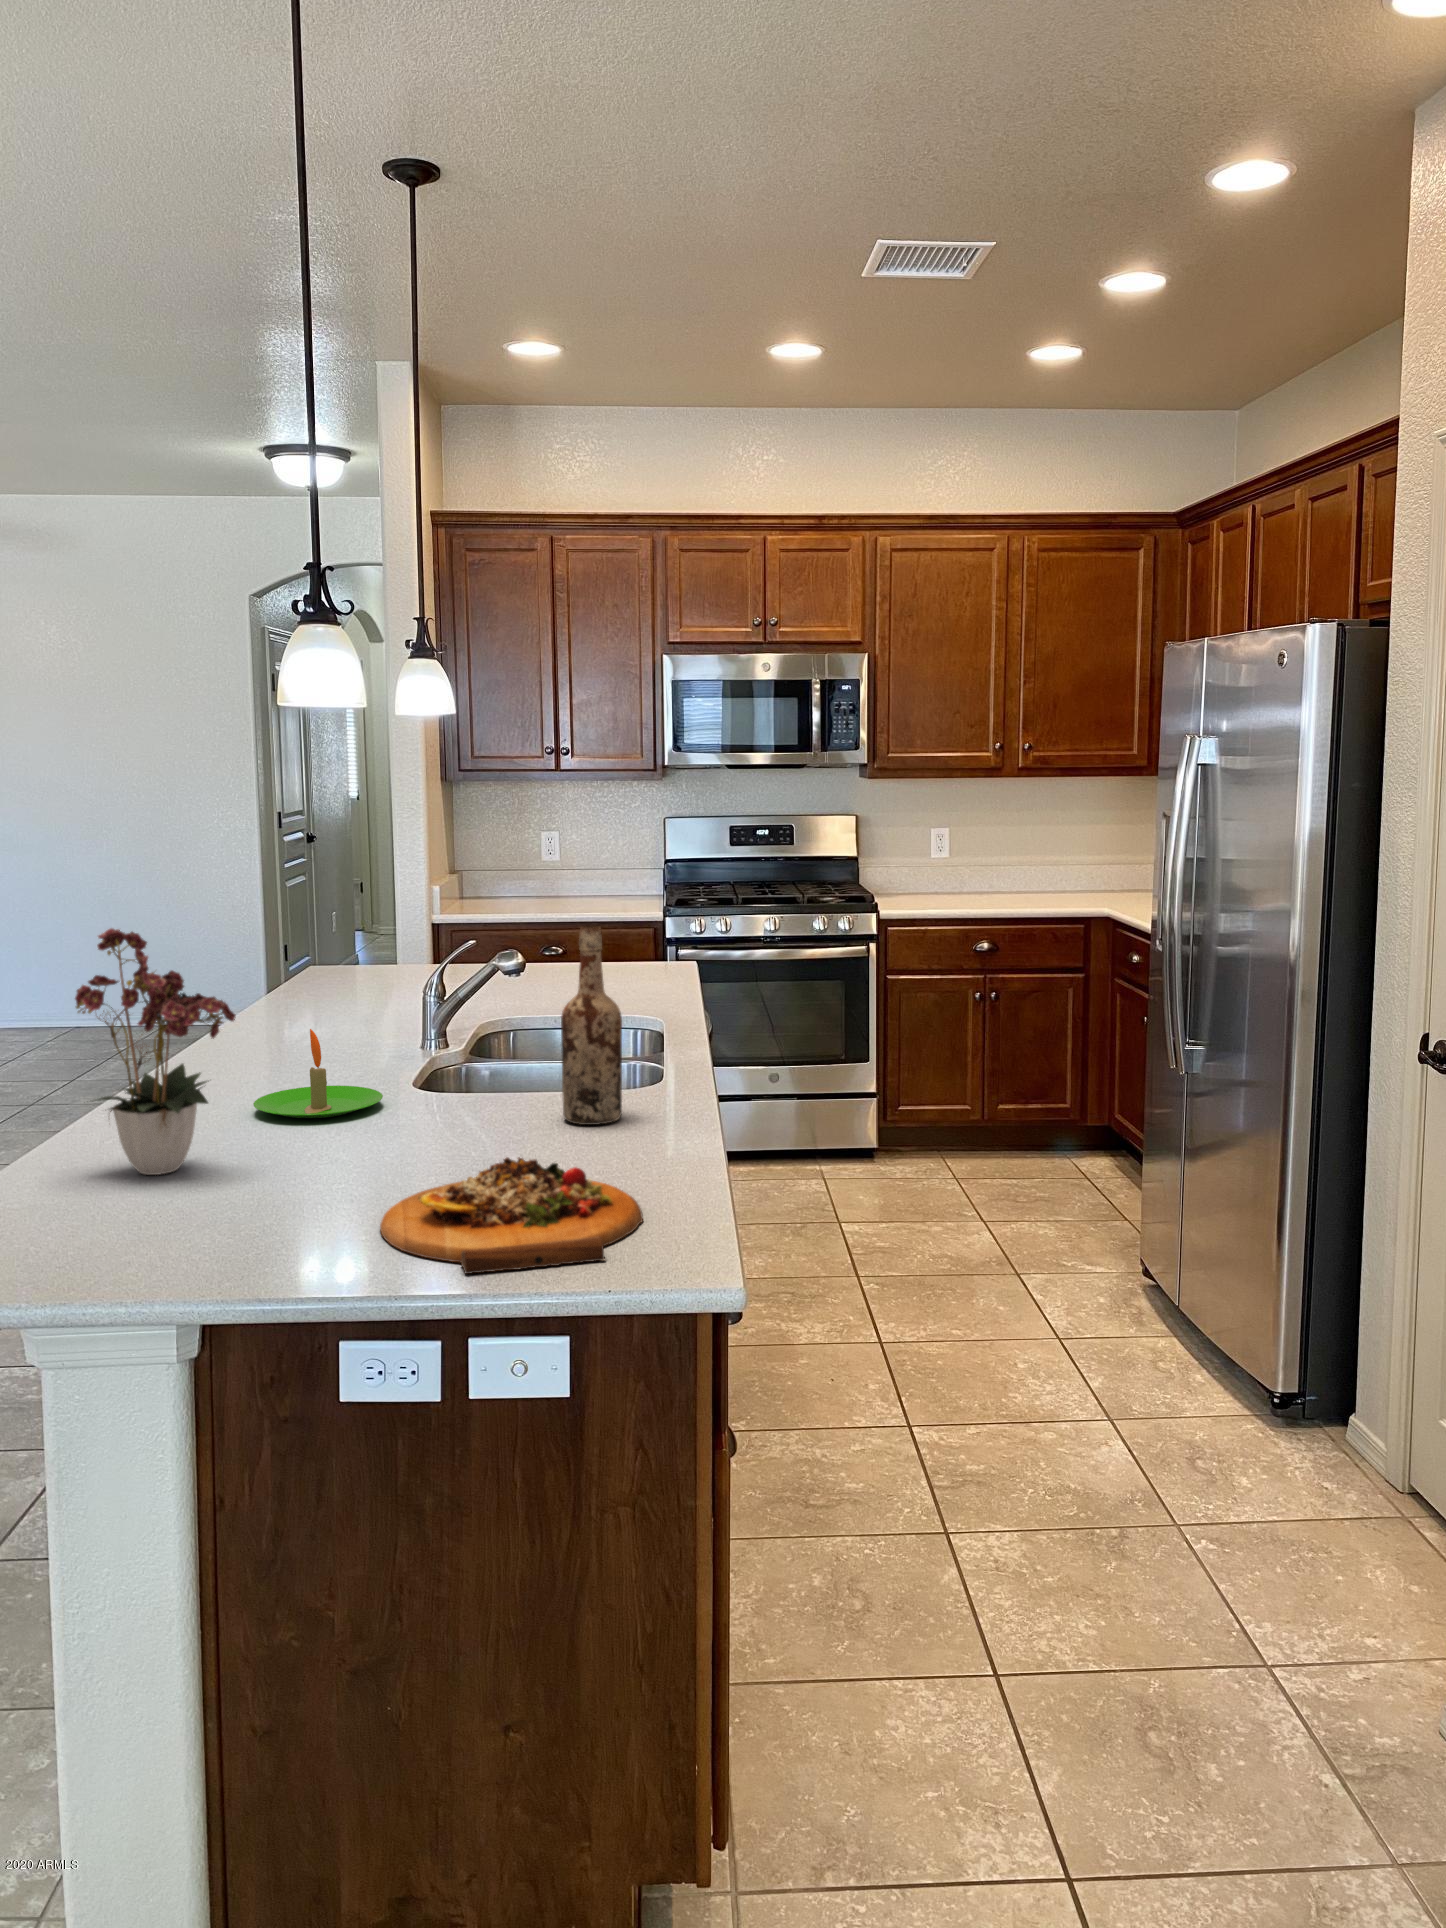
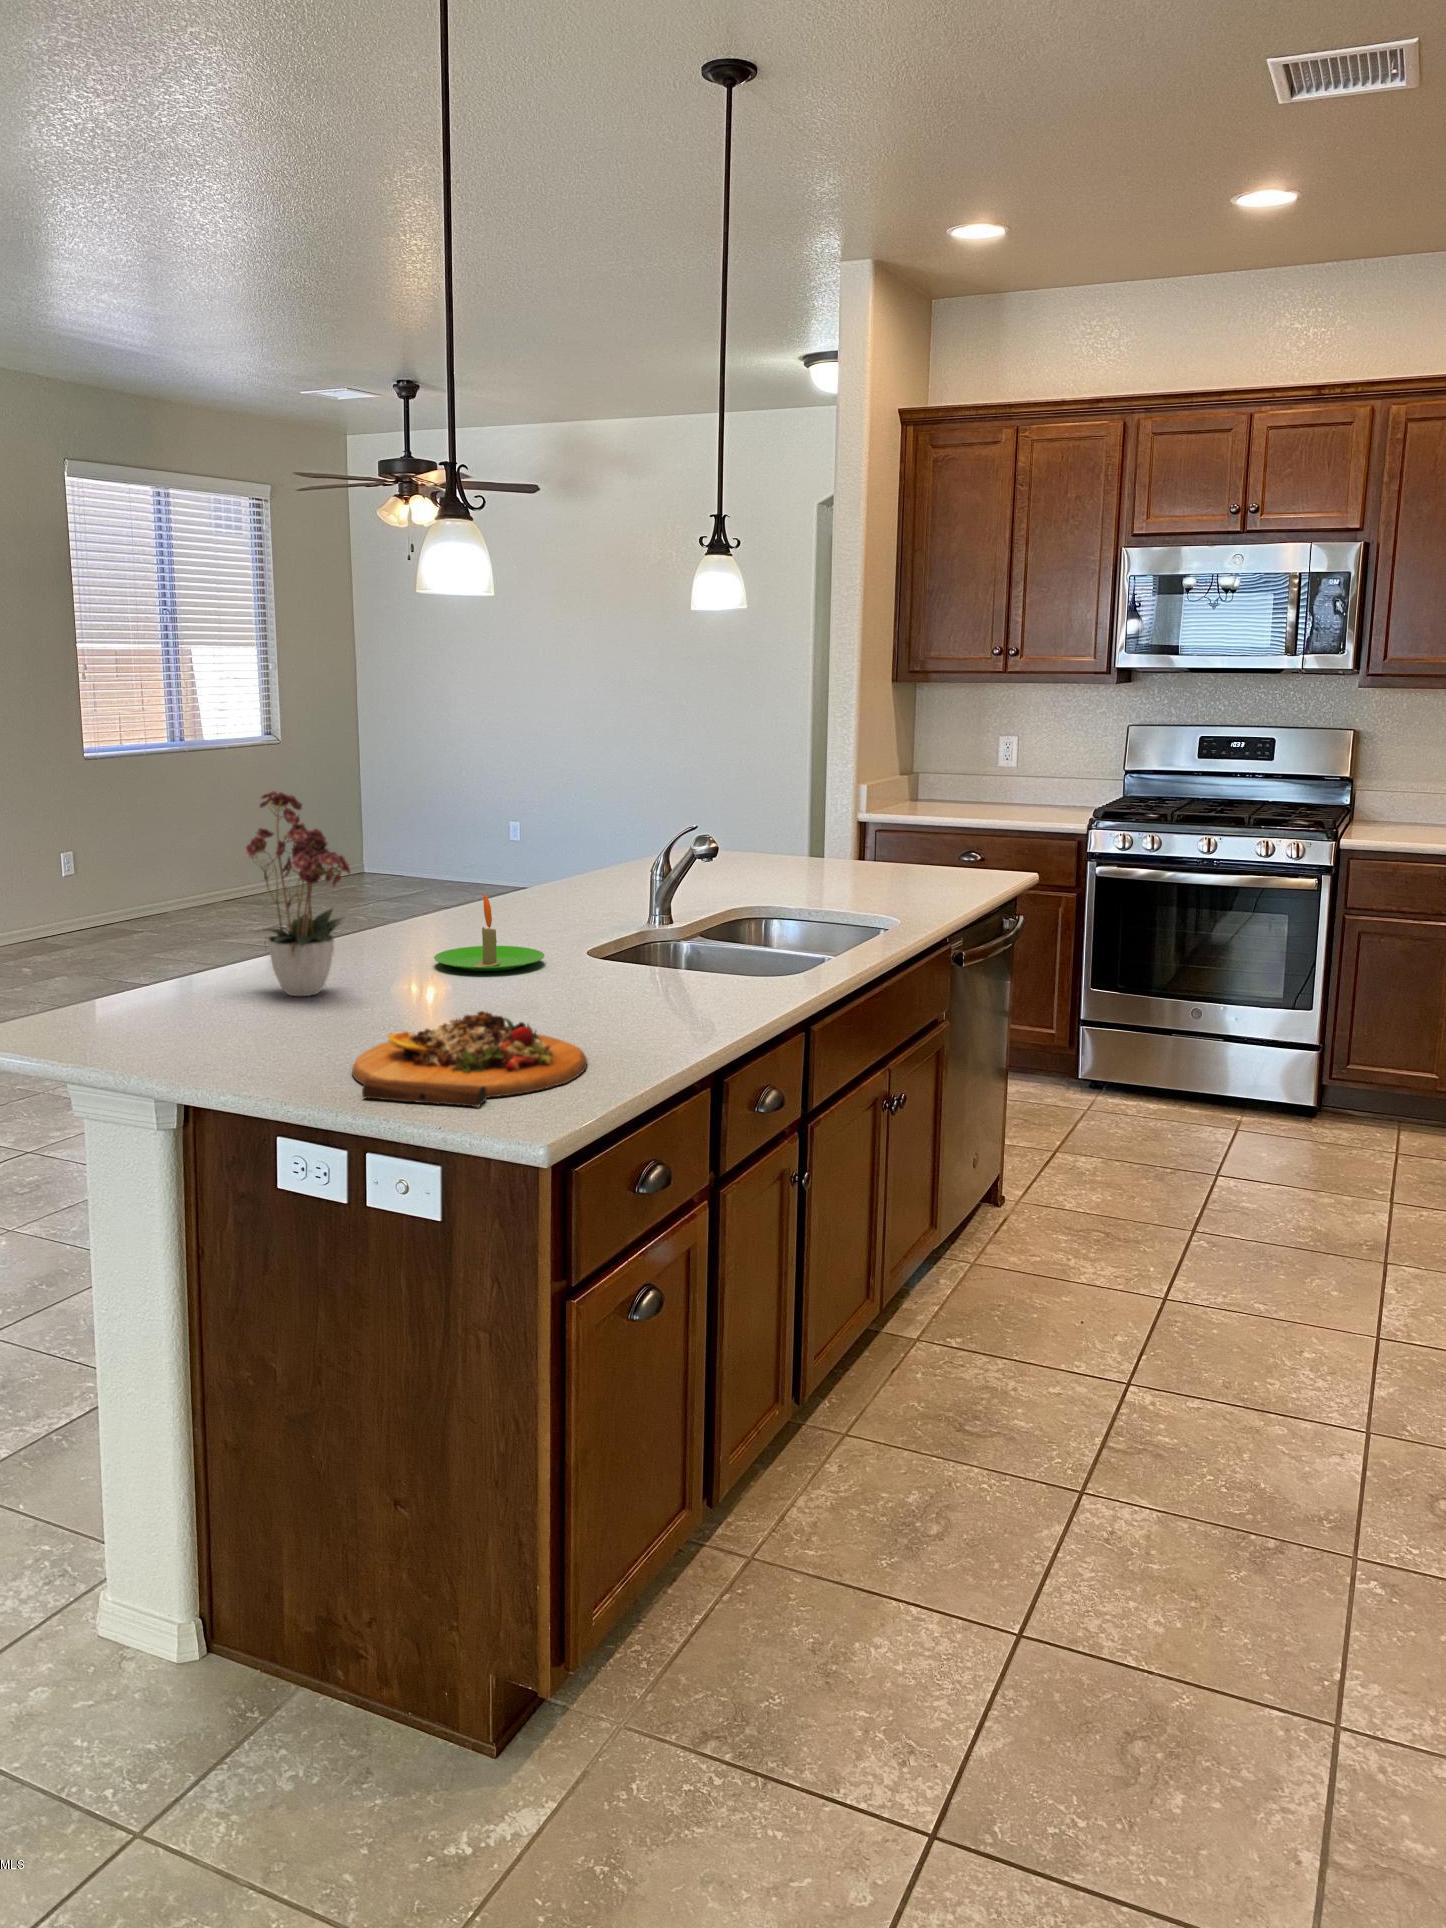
wine bottle: present [561,925,622,1125] -> none [656,814,713,1004]

